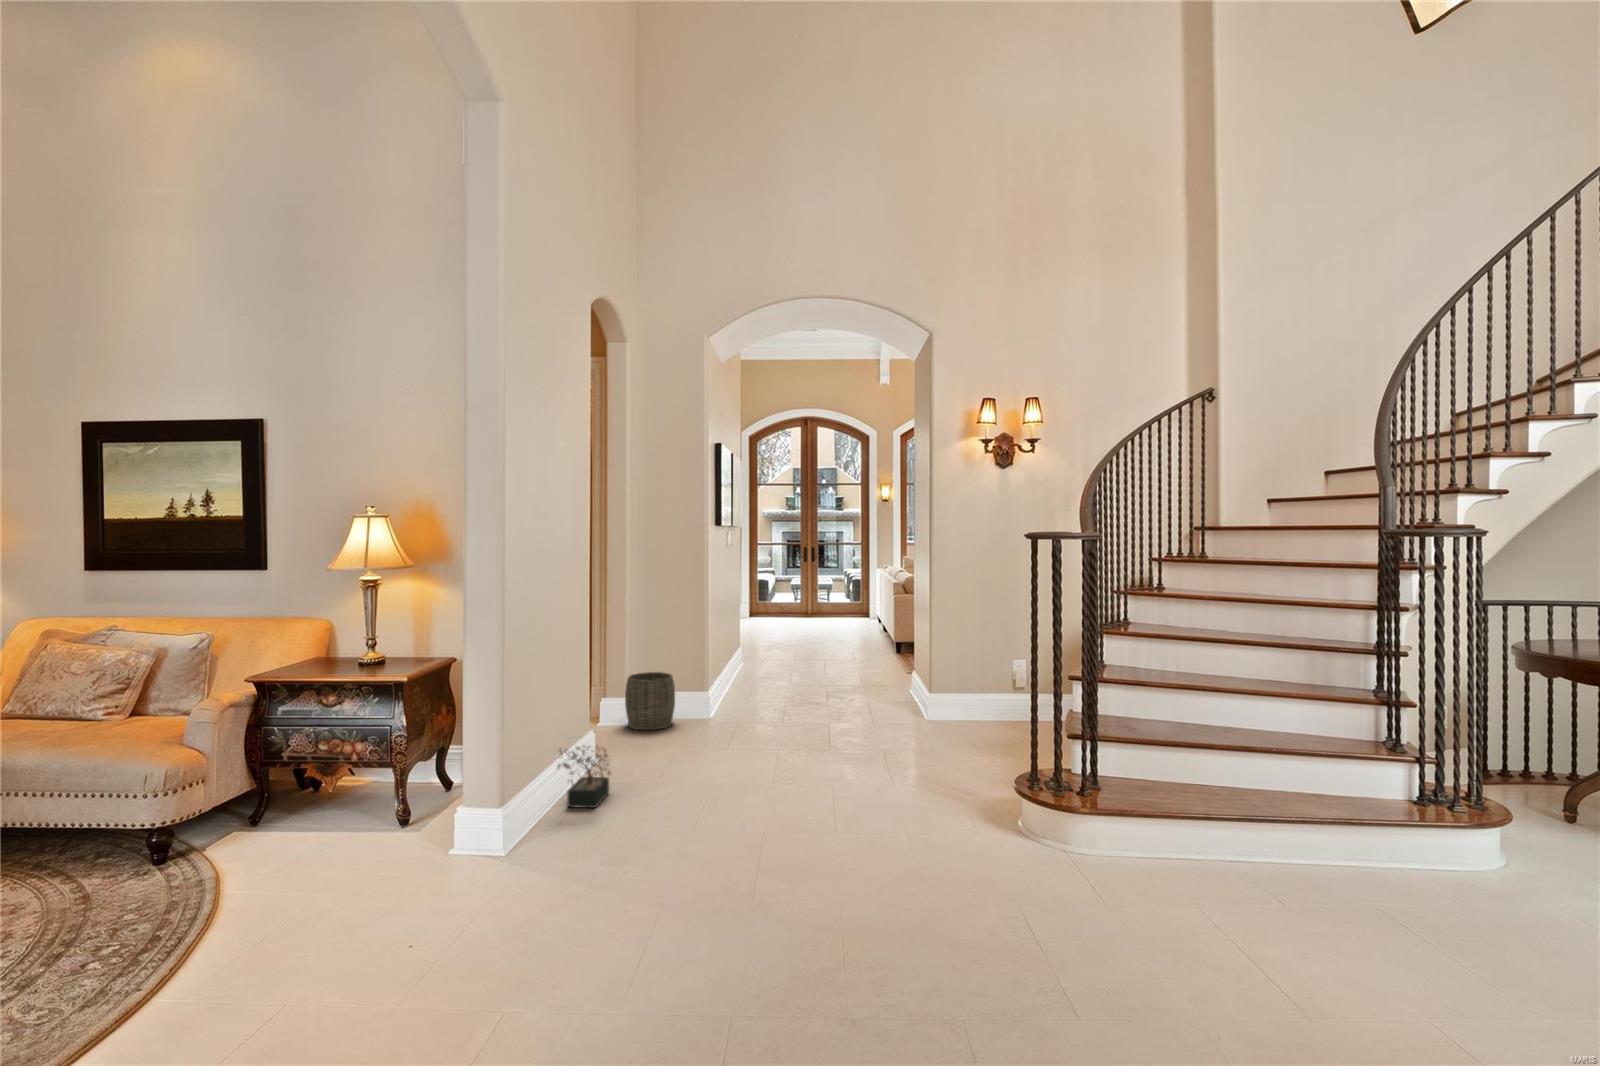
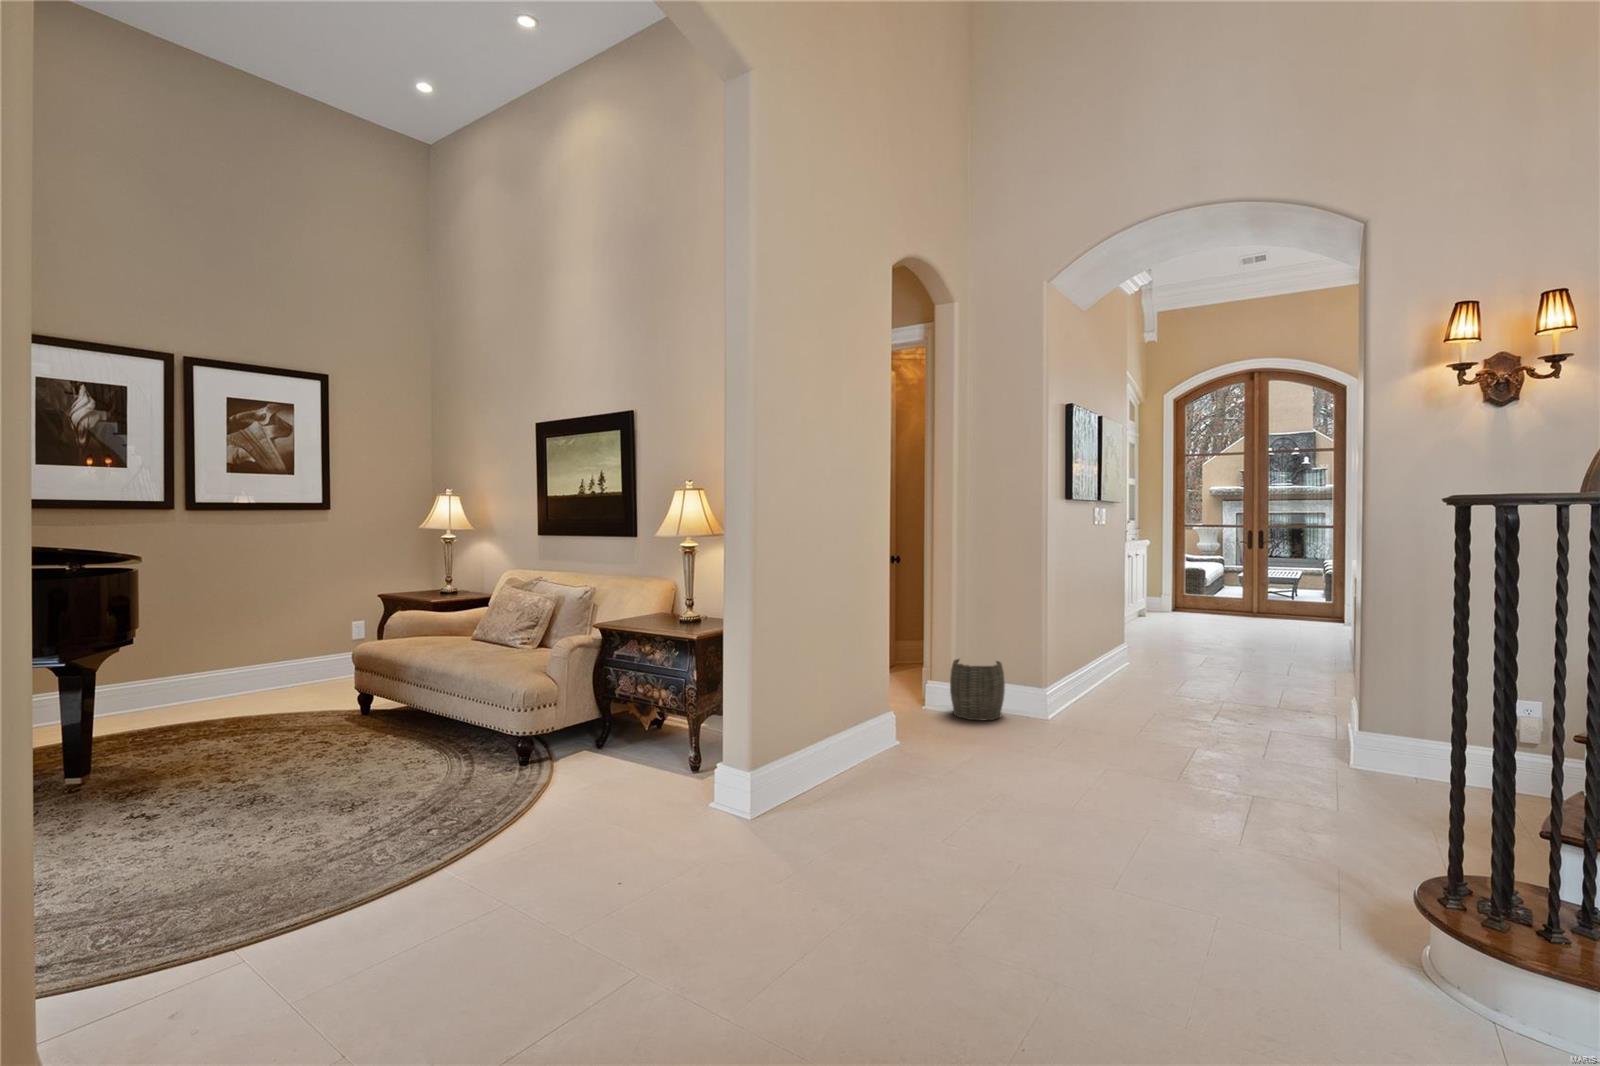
decorative plant: present [557,746,611,808] -> none [823,721,886,790]

